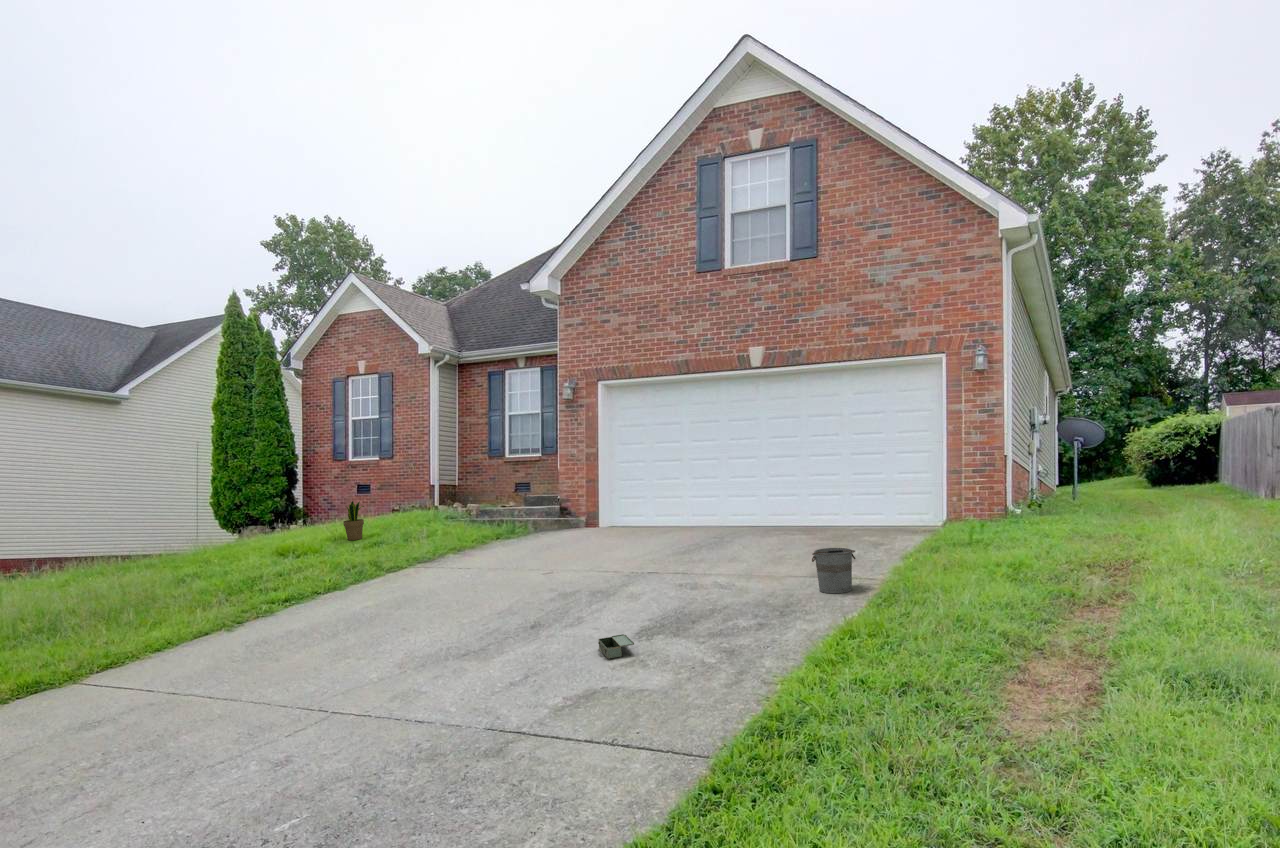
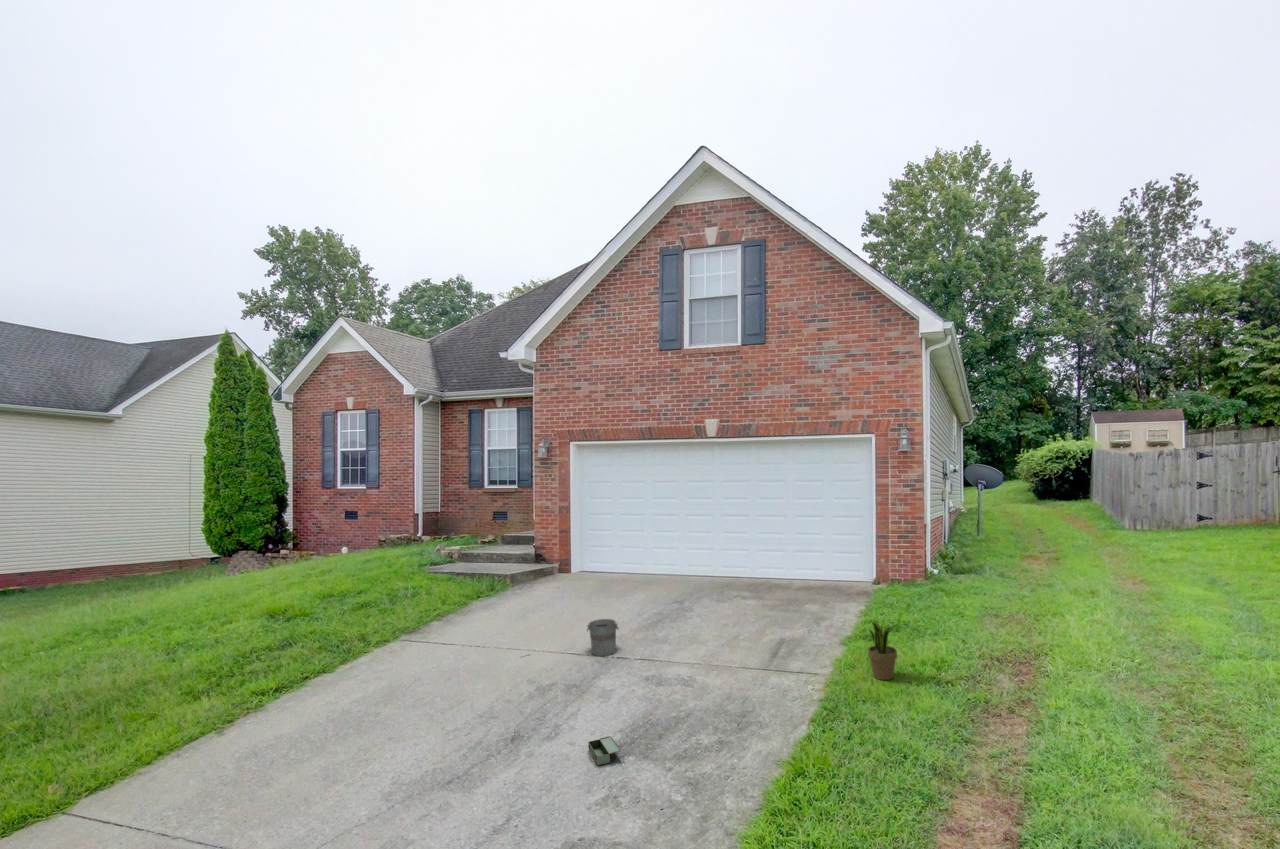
potted plant: present [343,501,364,540] -> present [868,622,898,680]
bucket: present [812,548,855,593] -> present [587,619,618,656]

